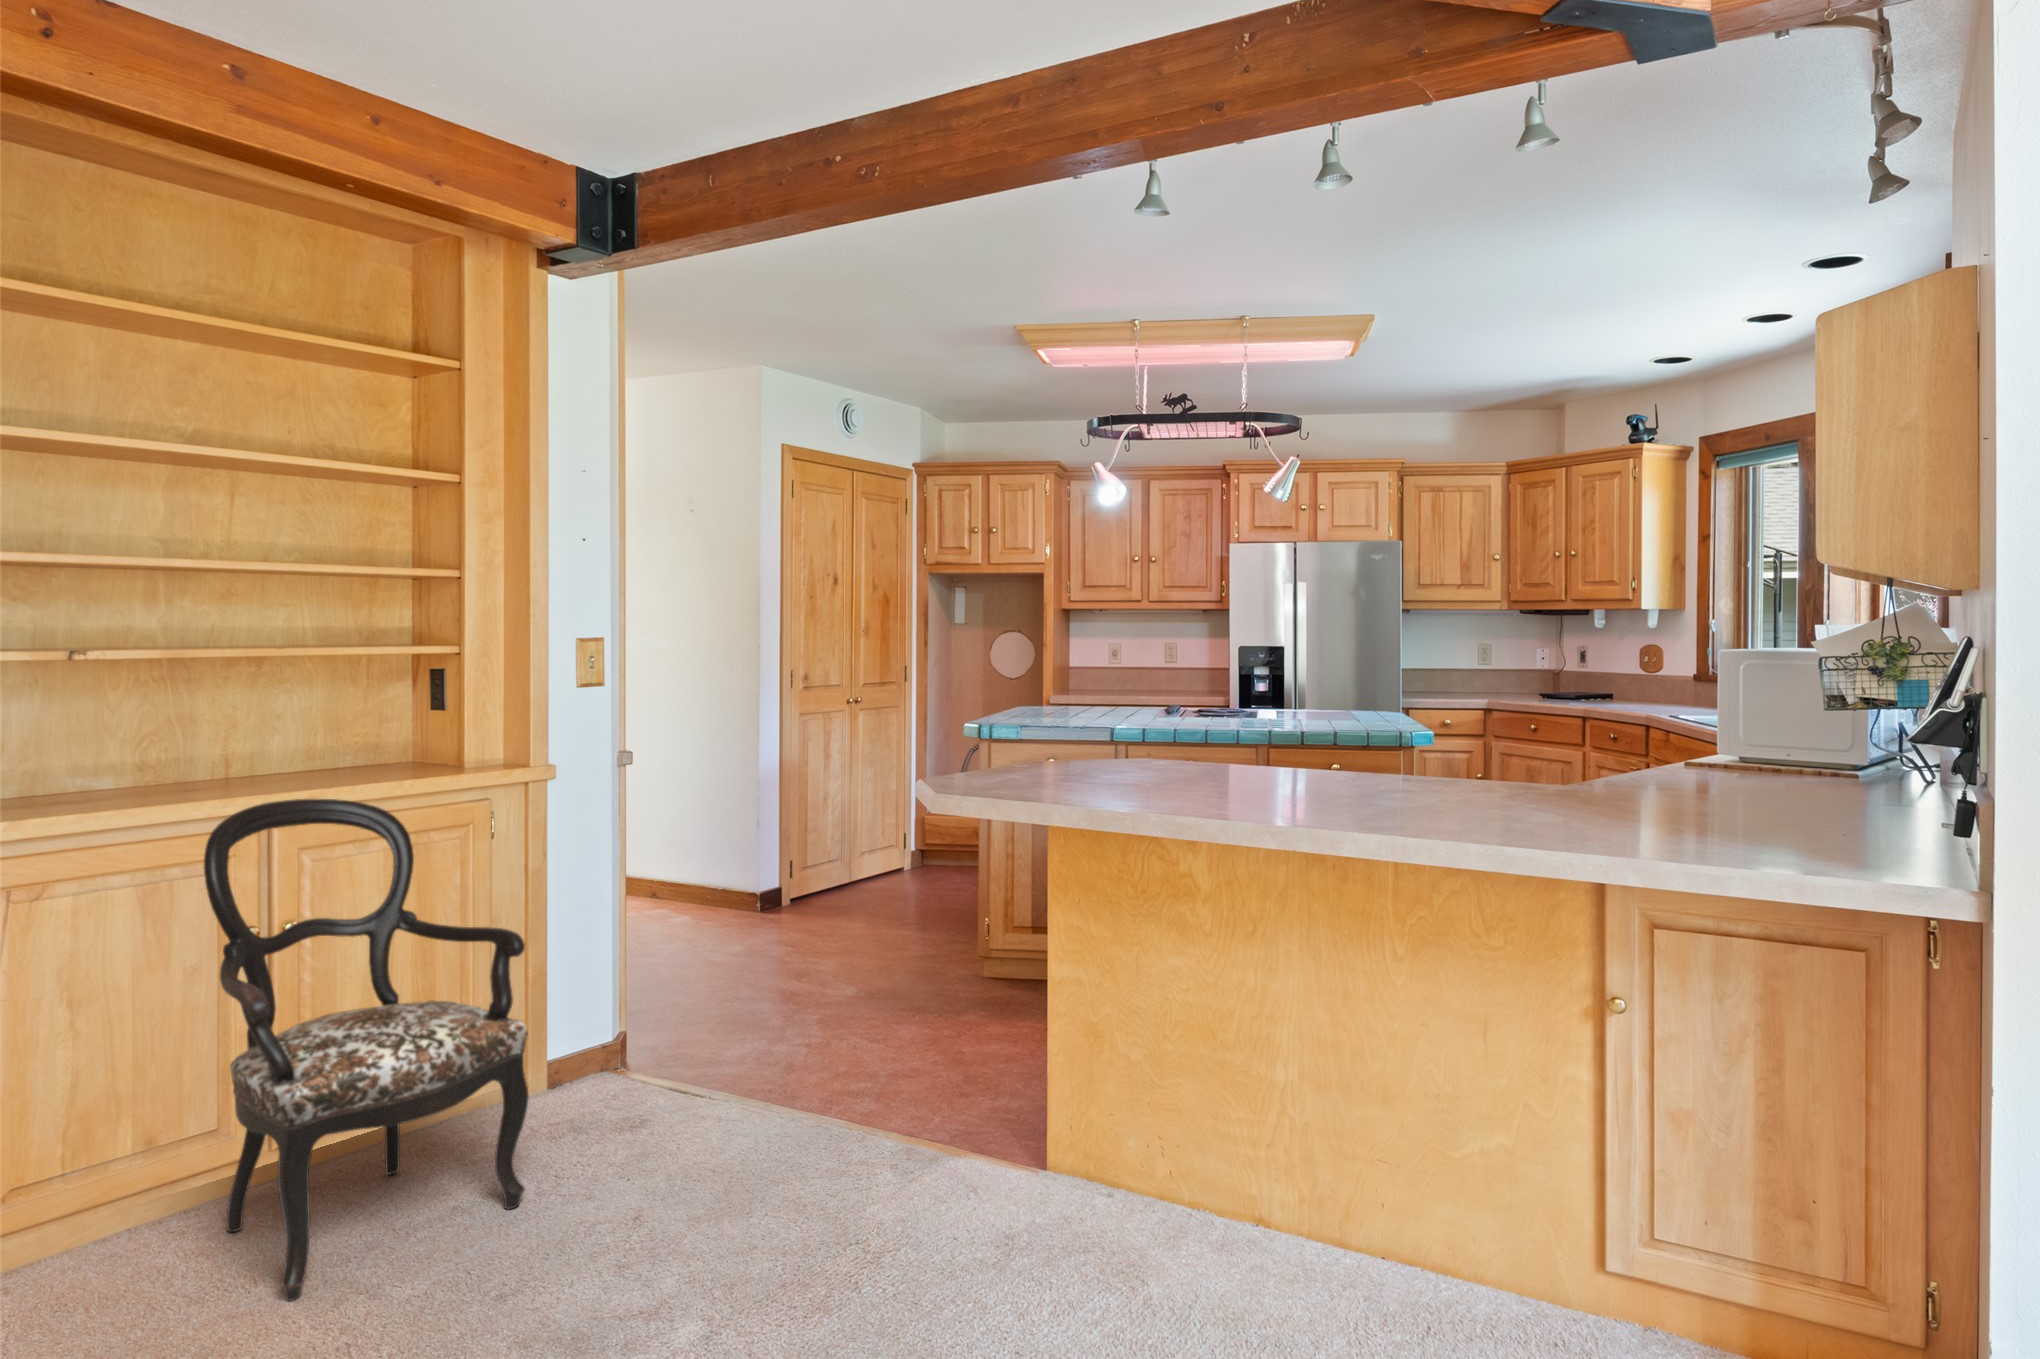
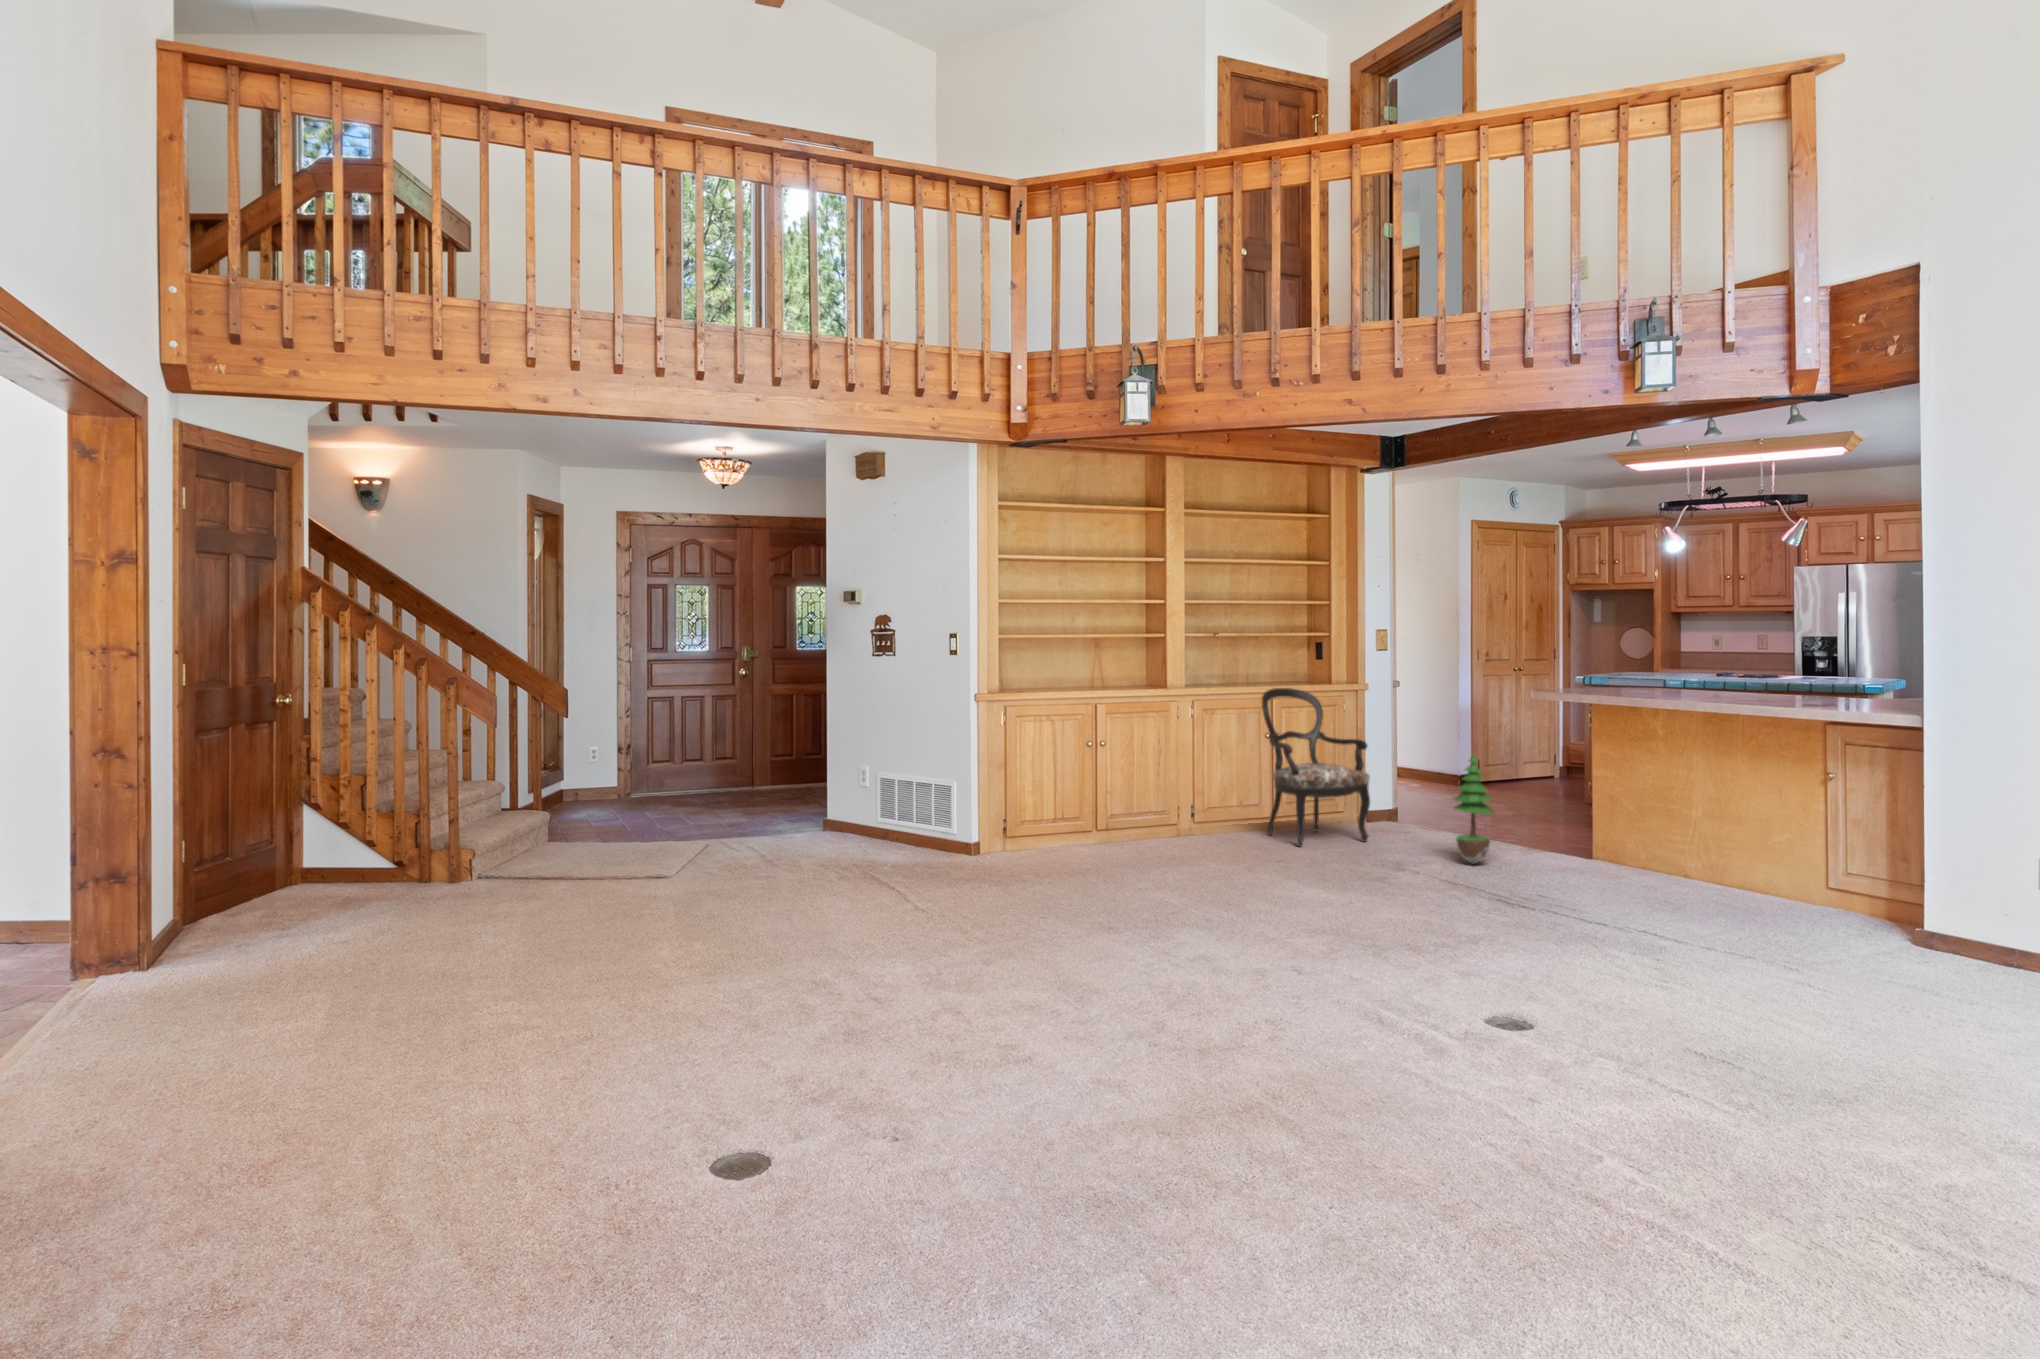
potted tree: none [731,982,845,1291] -> present [1453,754,1494,864]

